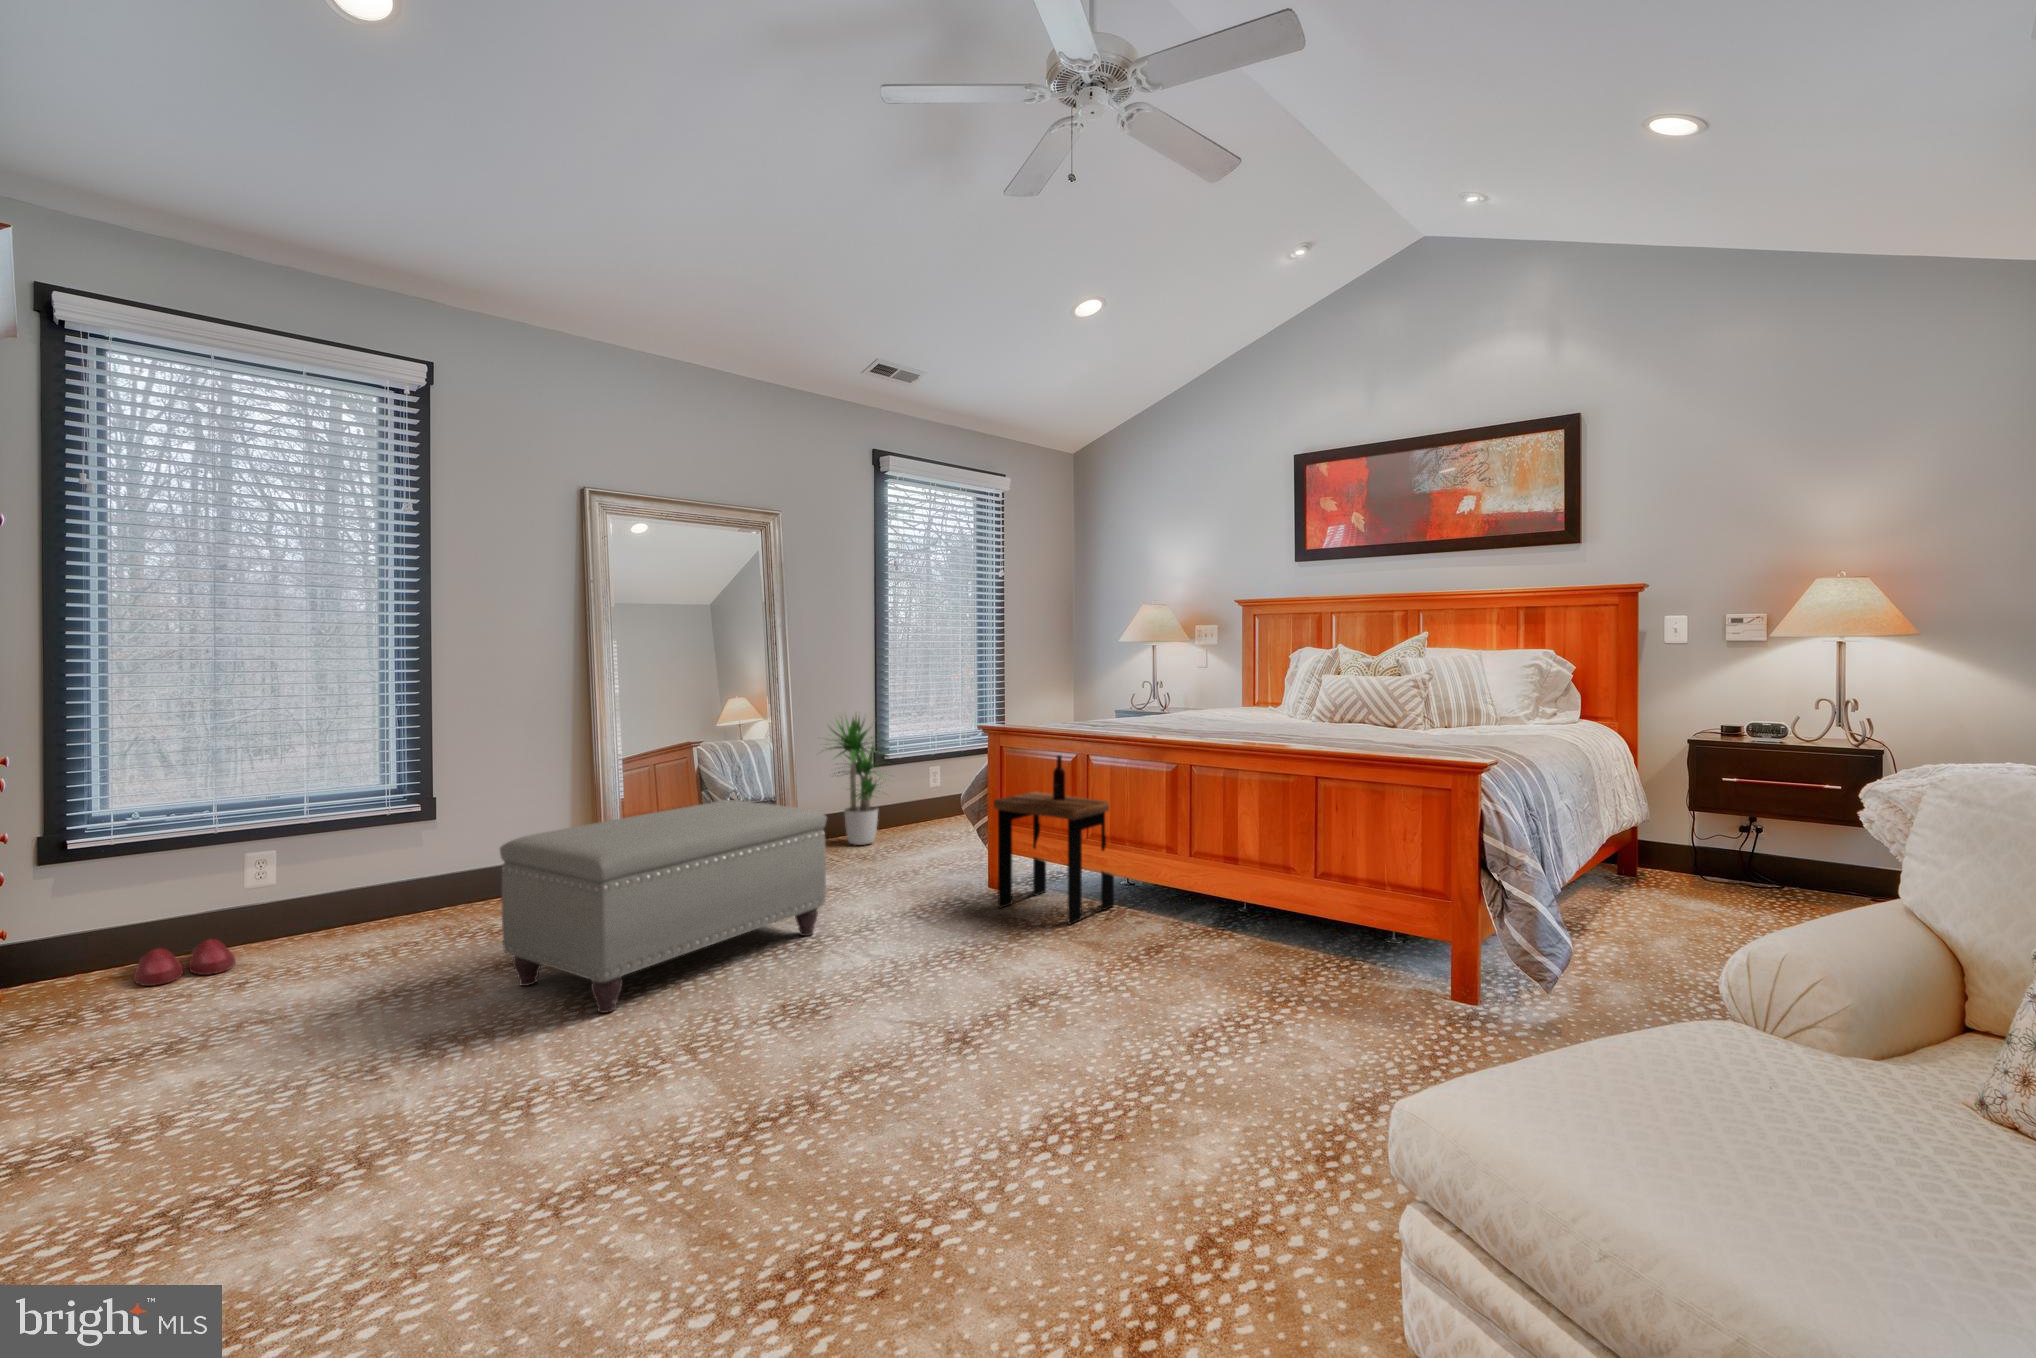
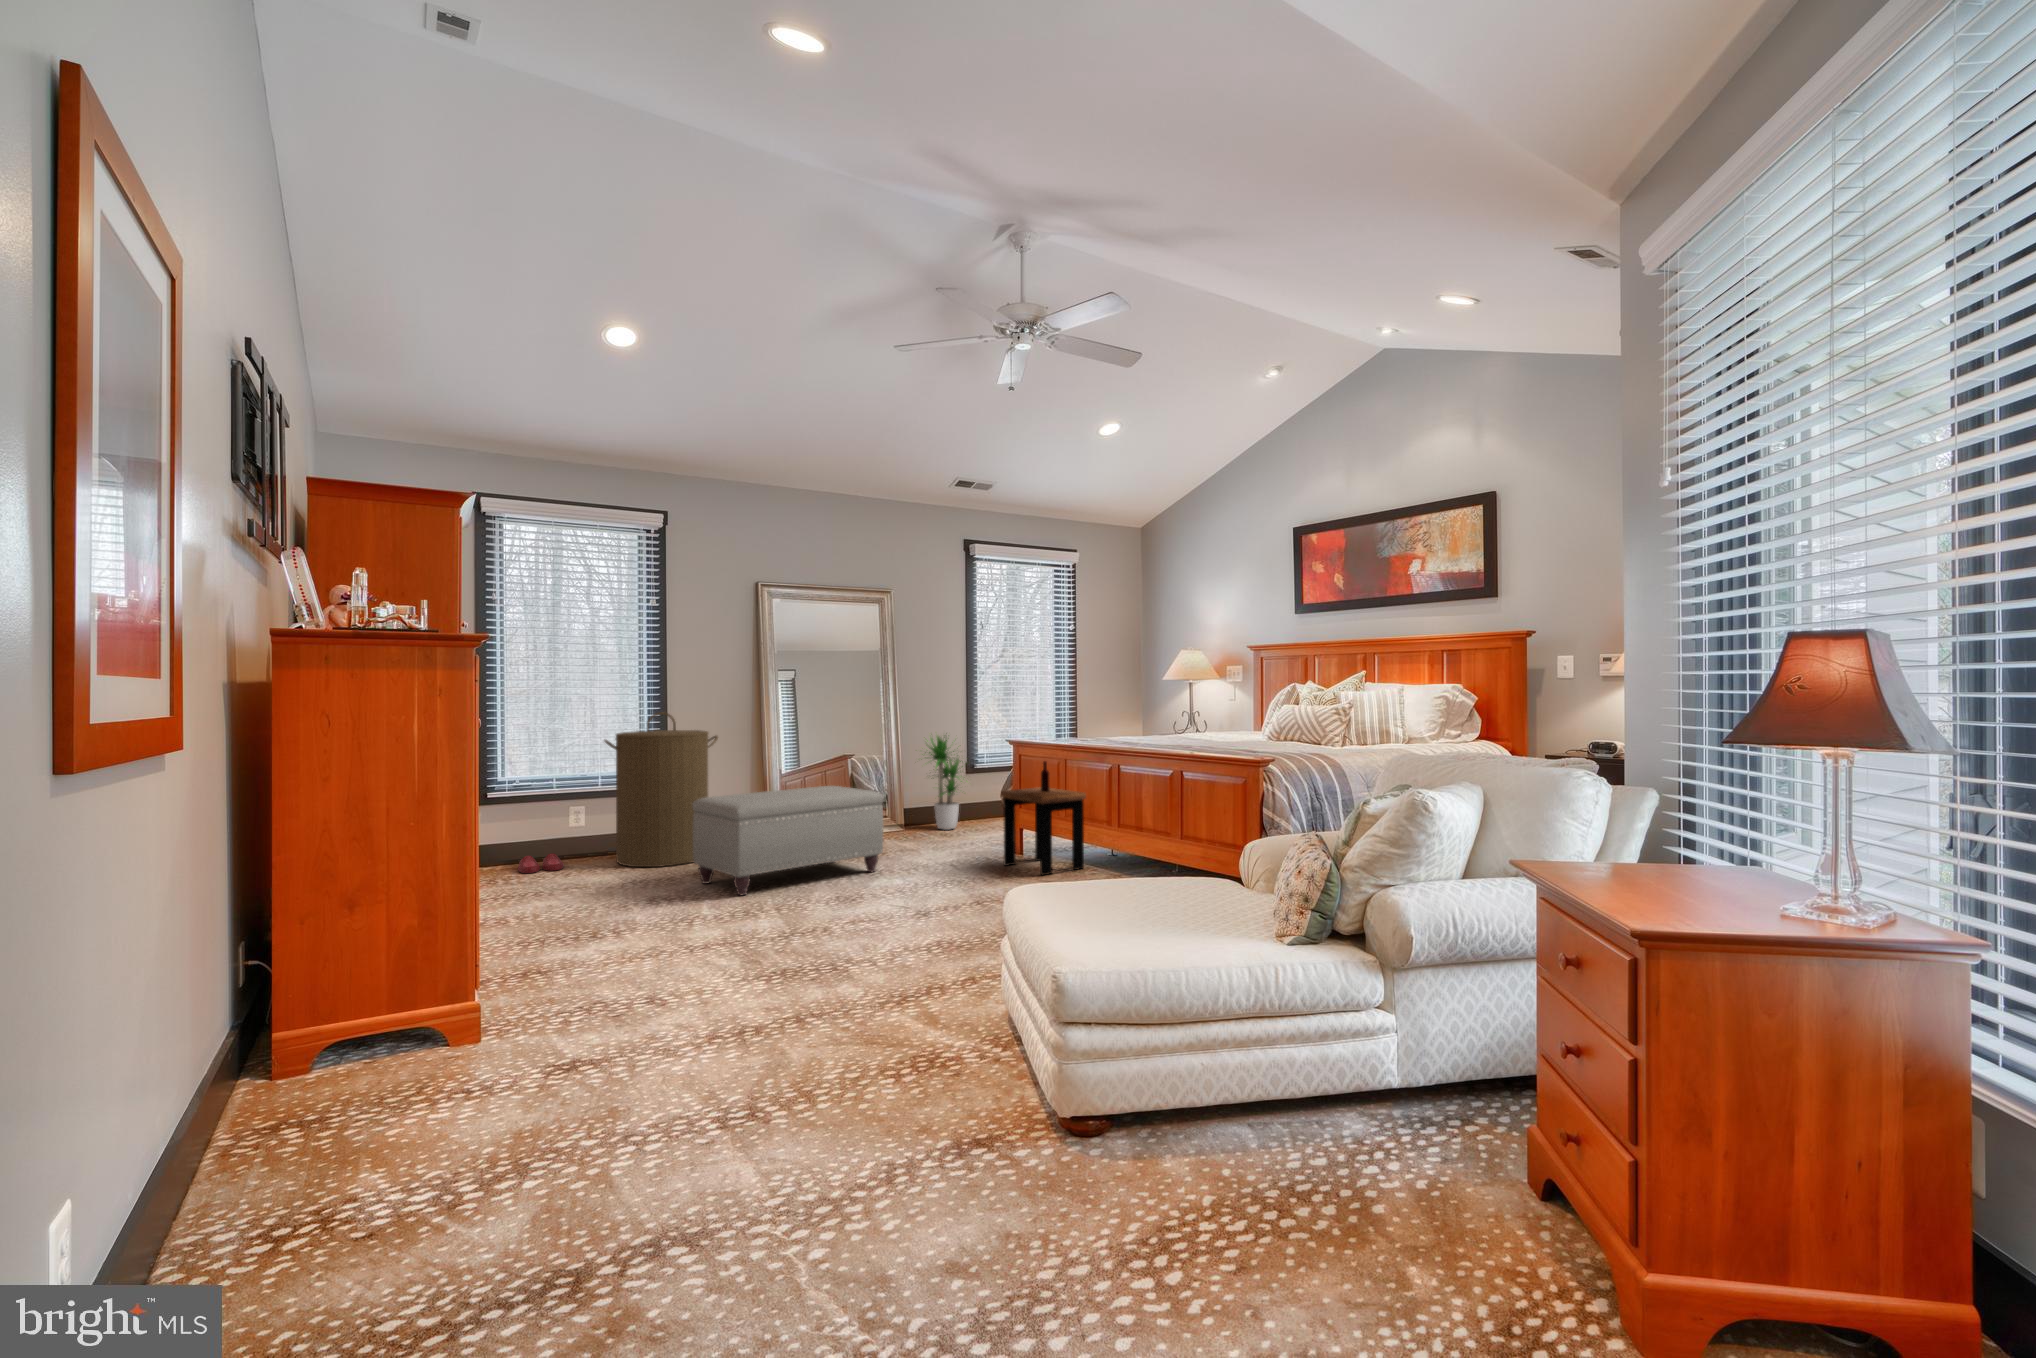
laundry hamper: none [315,687,528,953] -> present [605,712,718,867]

